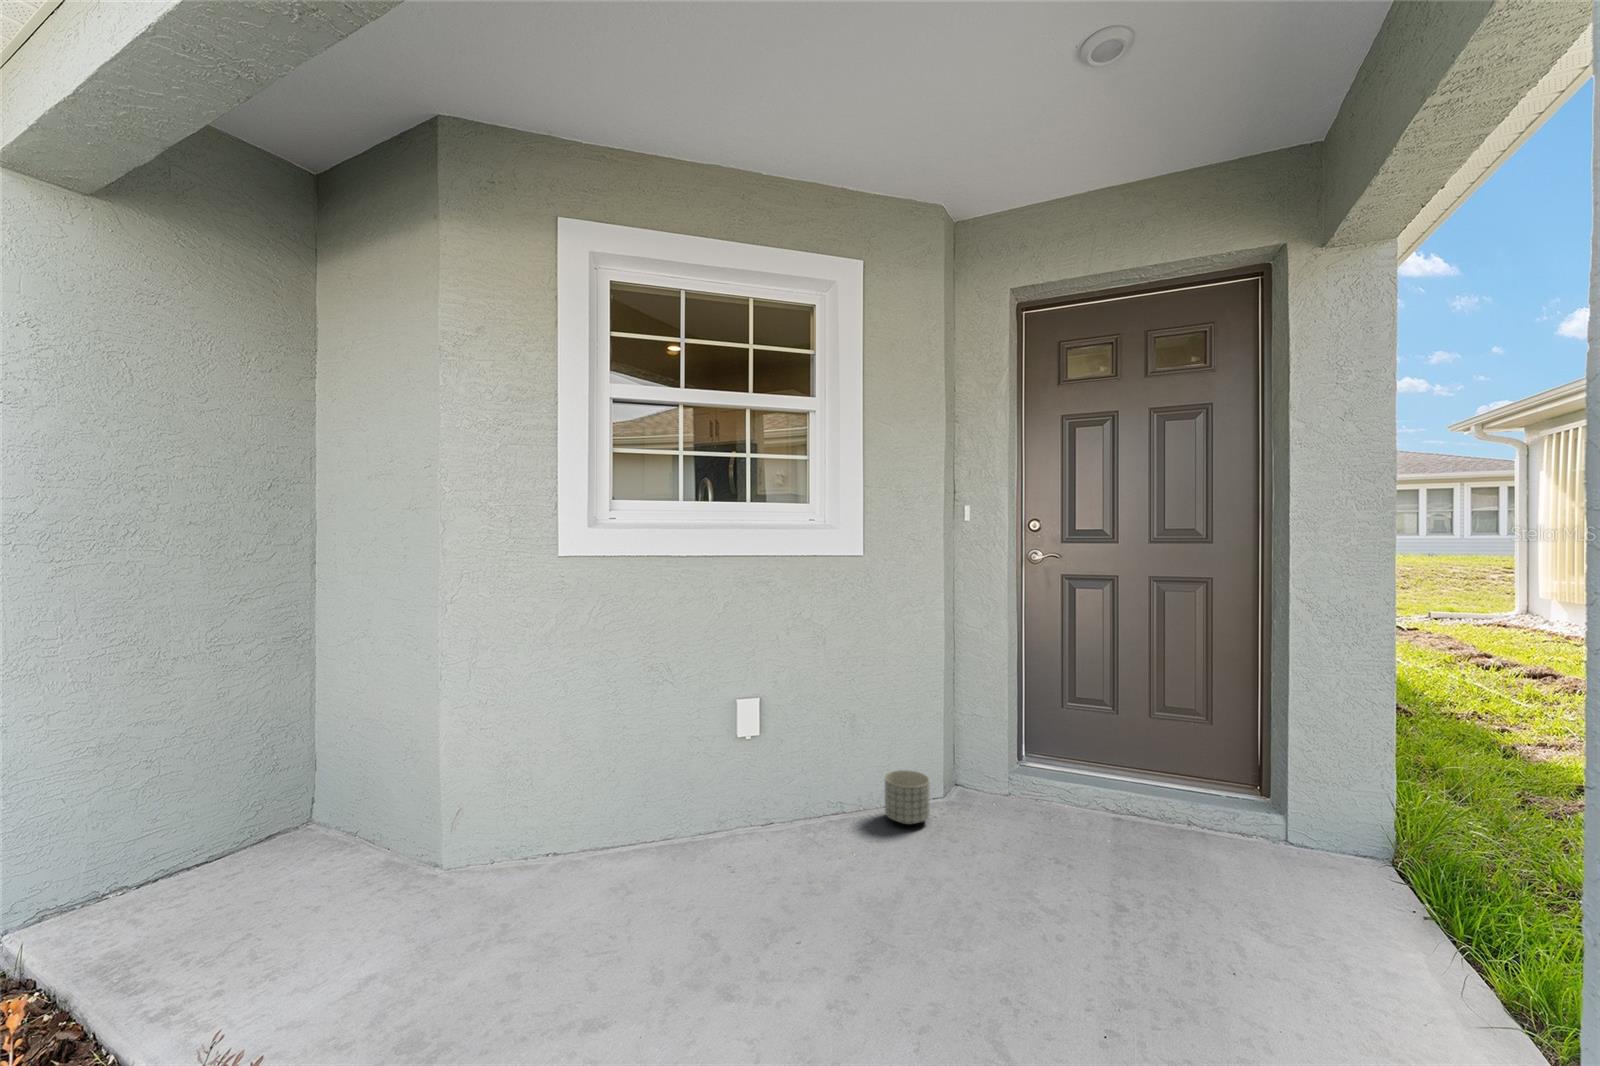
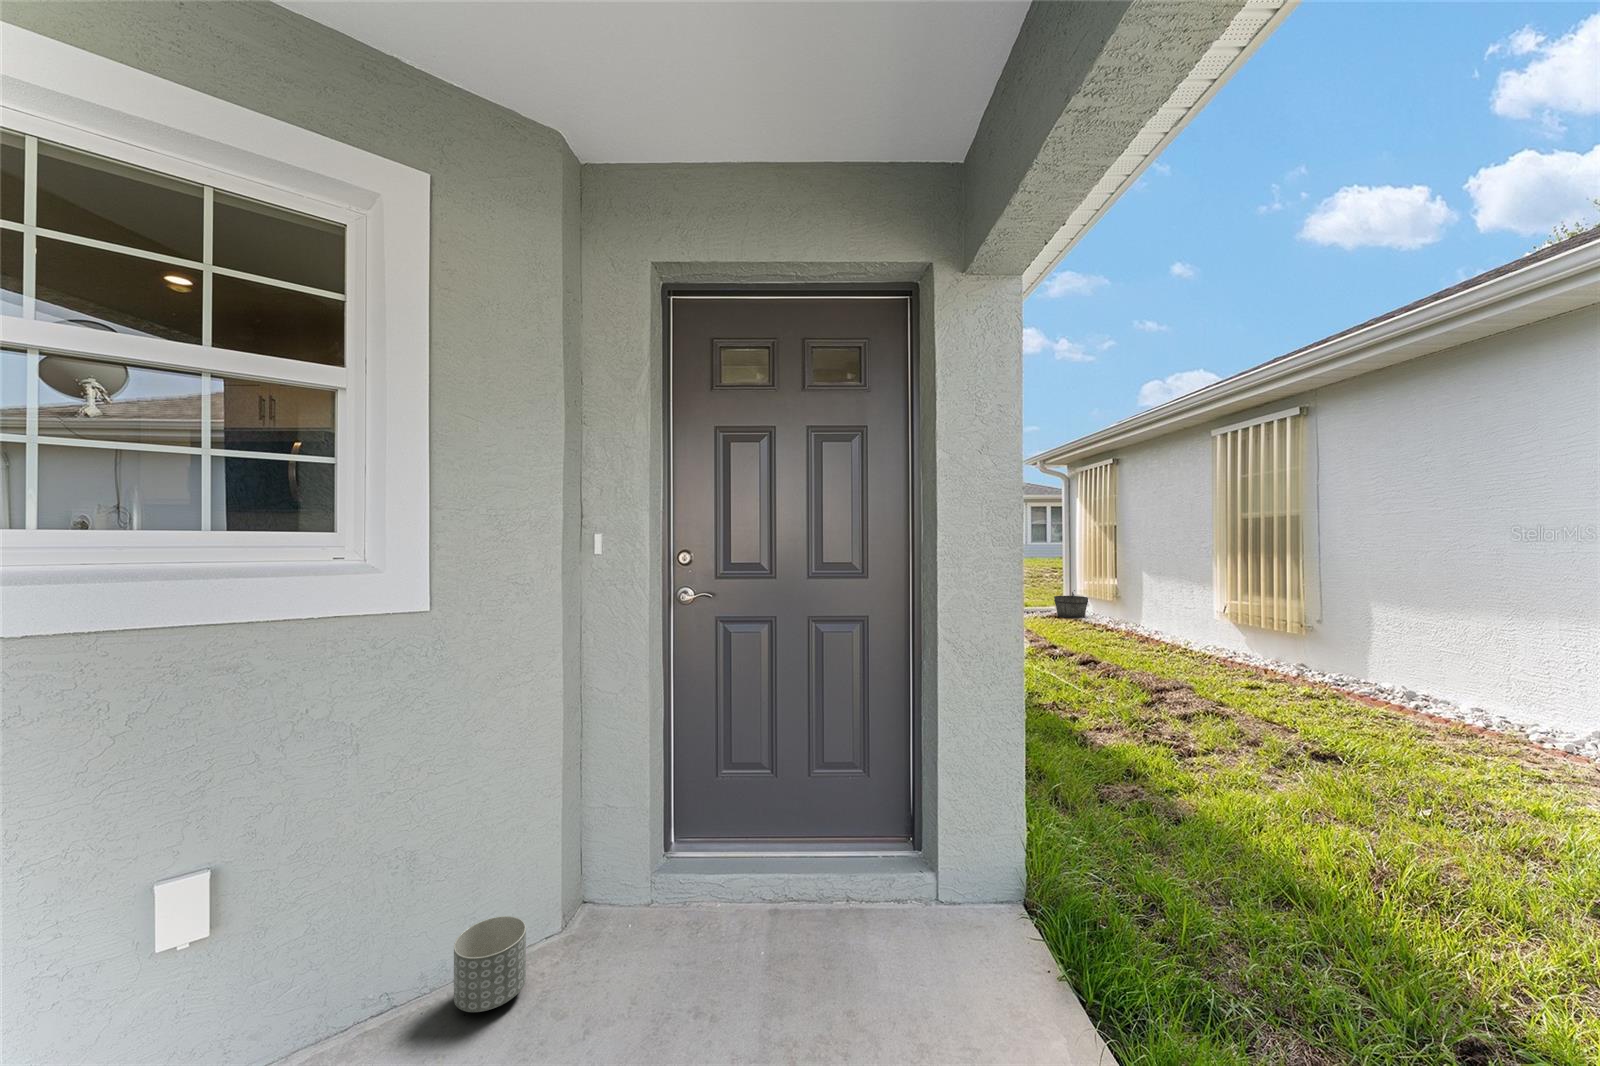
wooden bucket: none [1496,593,1562,631] -> present [1054,590,1088,618]

